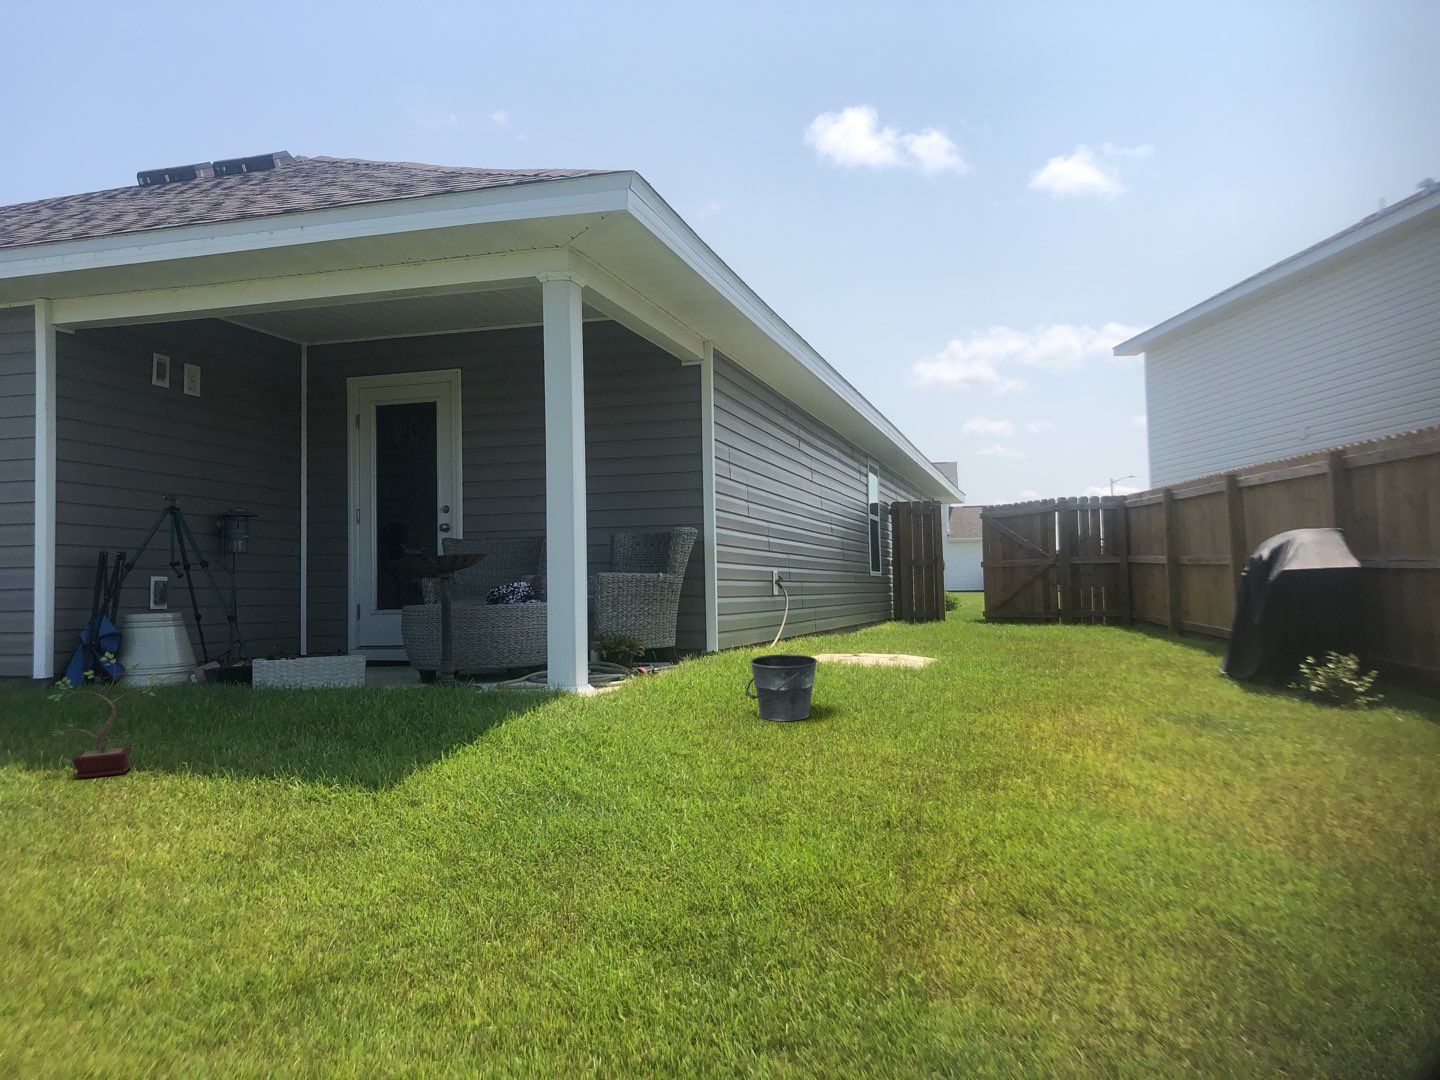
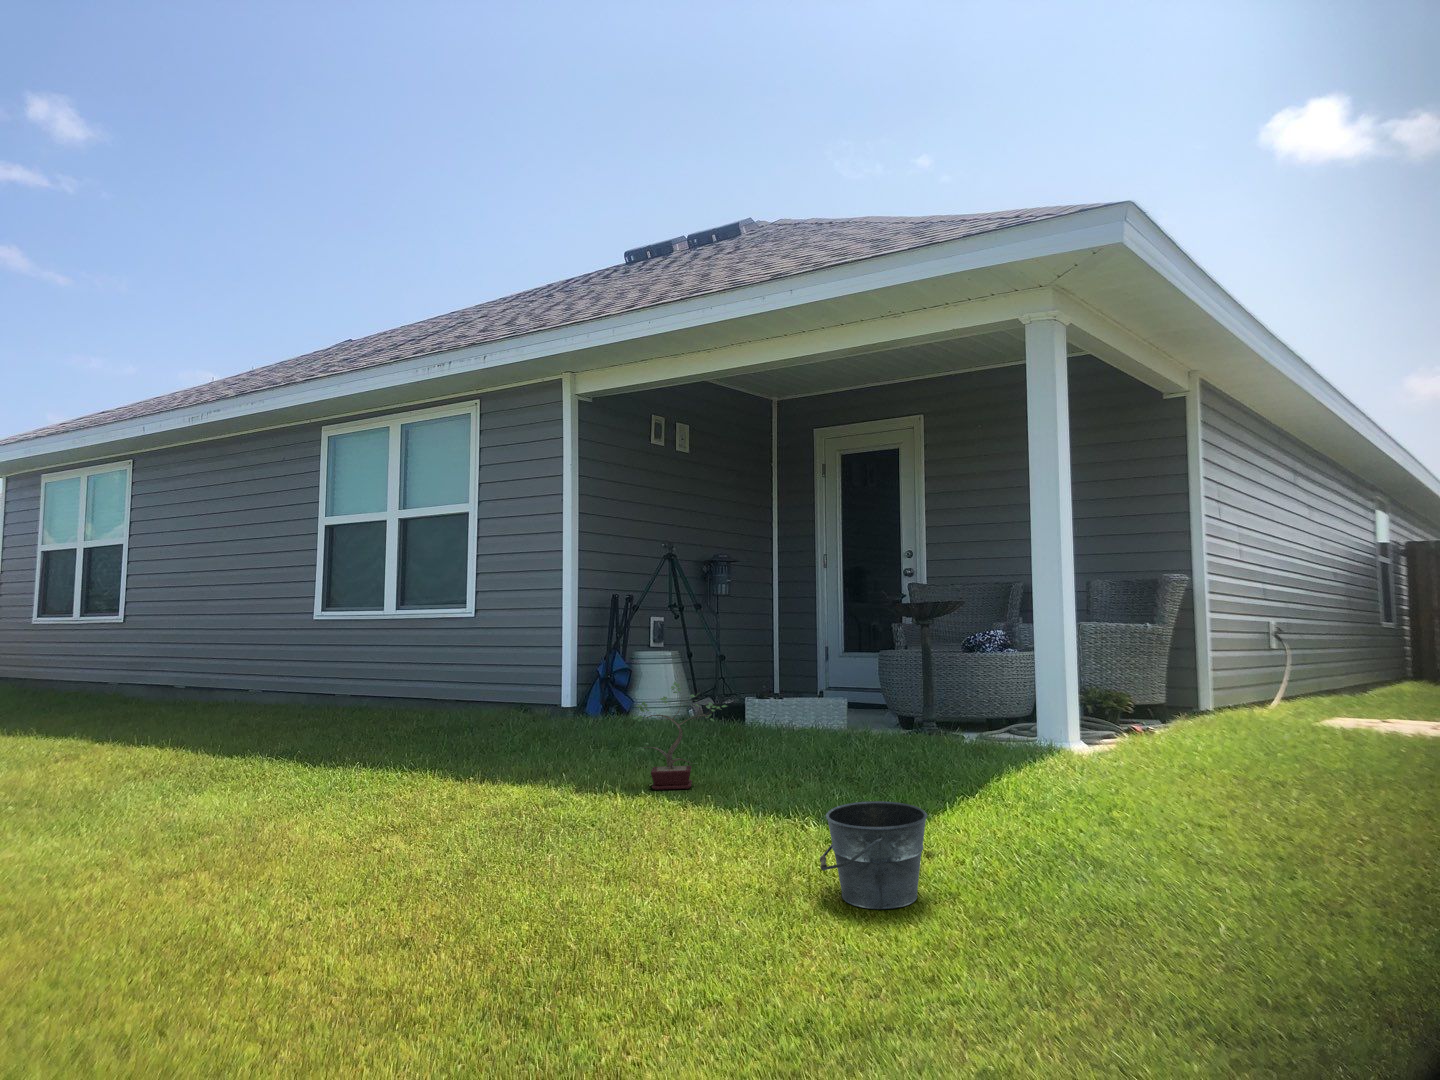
bucket: present [745,654,817,721] -> present [820,801,927,909]

